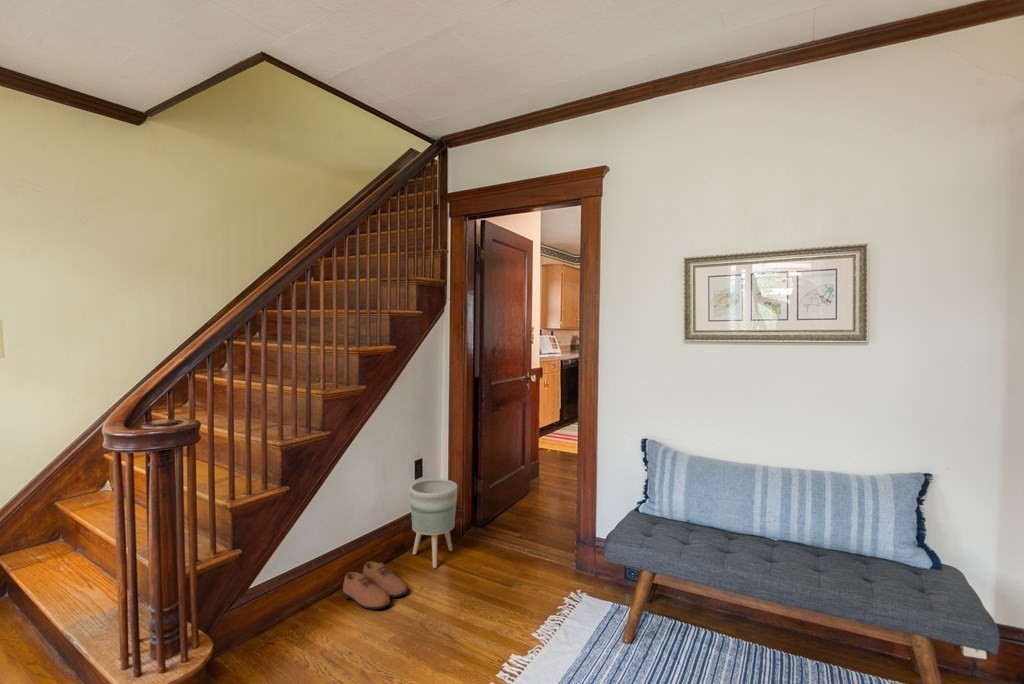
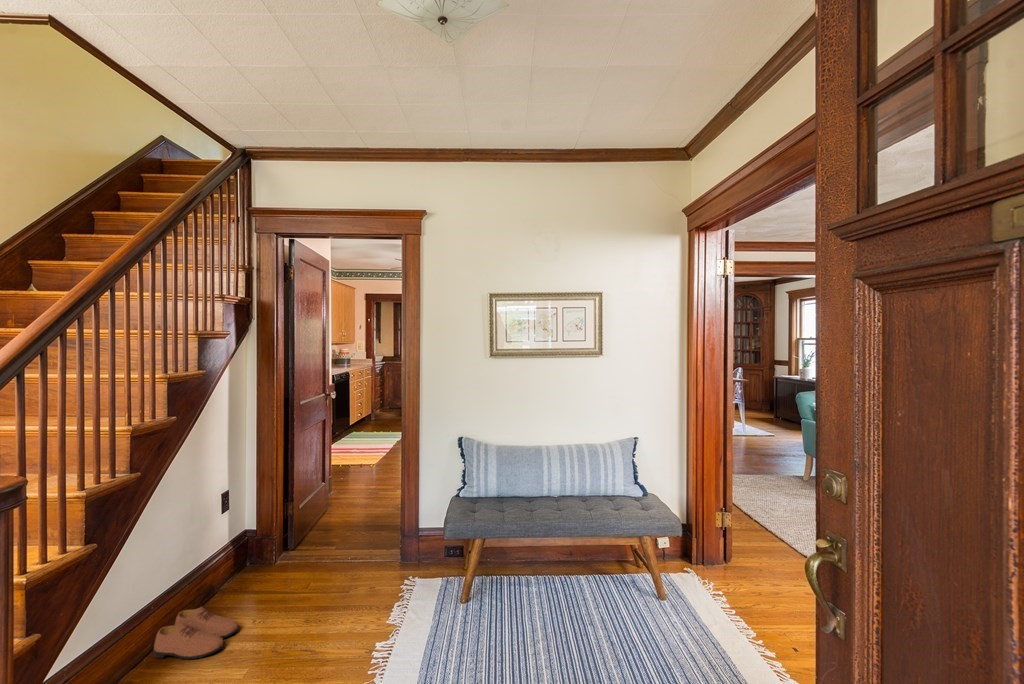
planter: present [410,479,457,568] -> none [222,506,279,598]

